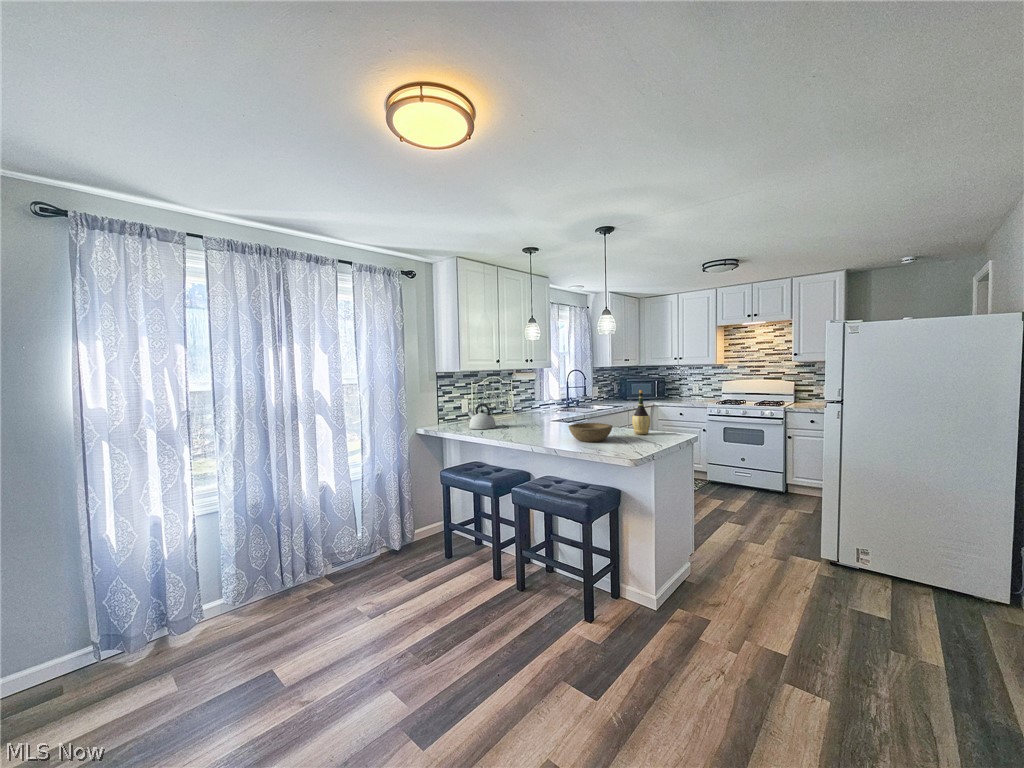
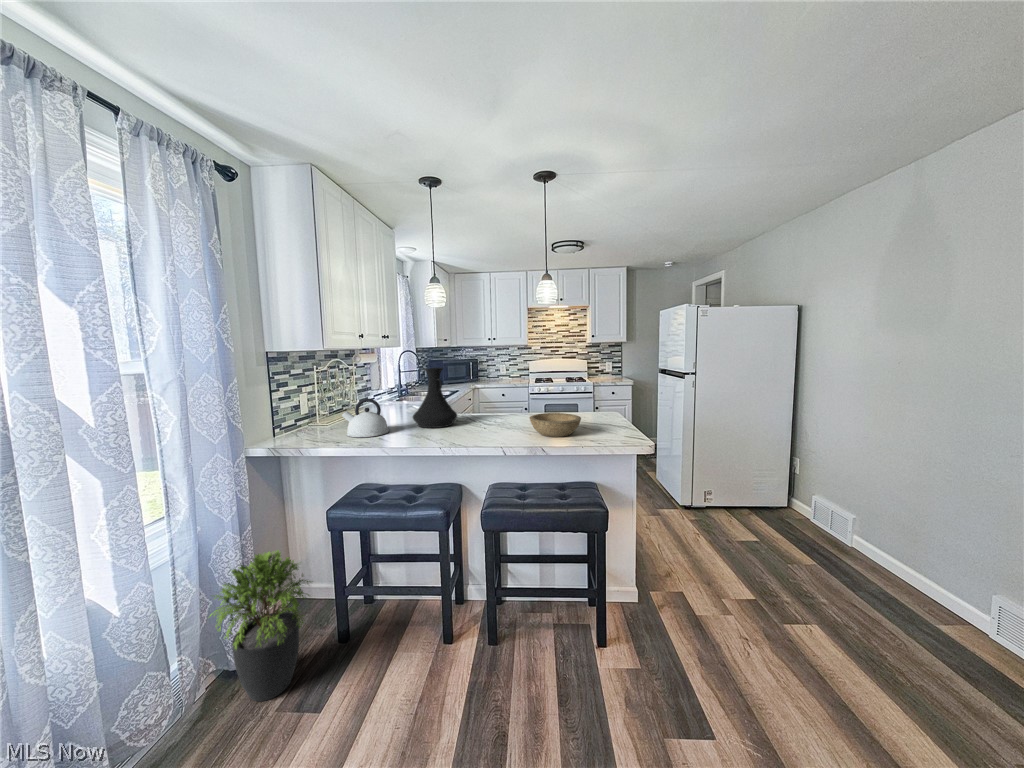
vase: none [514,383,547,429] -> present [413,368,457,428]
wine bottle: present [632,390,651,435] -> none [570,373,590,421]
potted plant: none [373,484,428,568] -> present [210,550,311,701]

